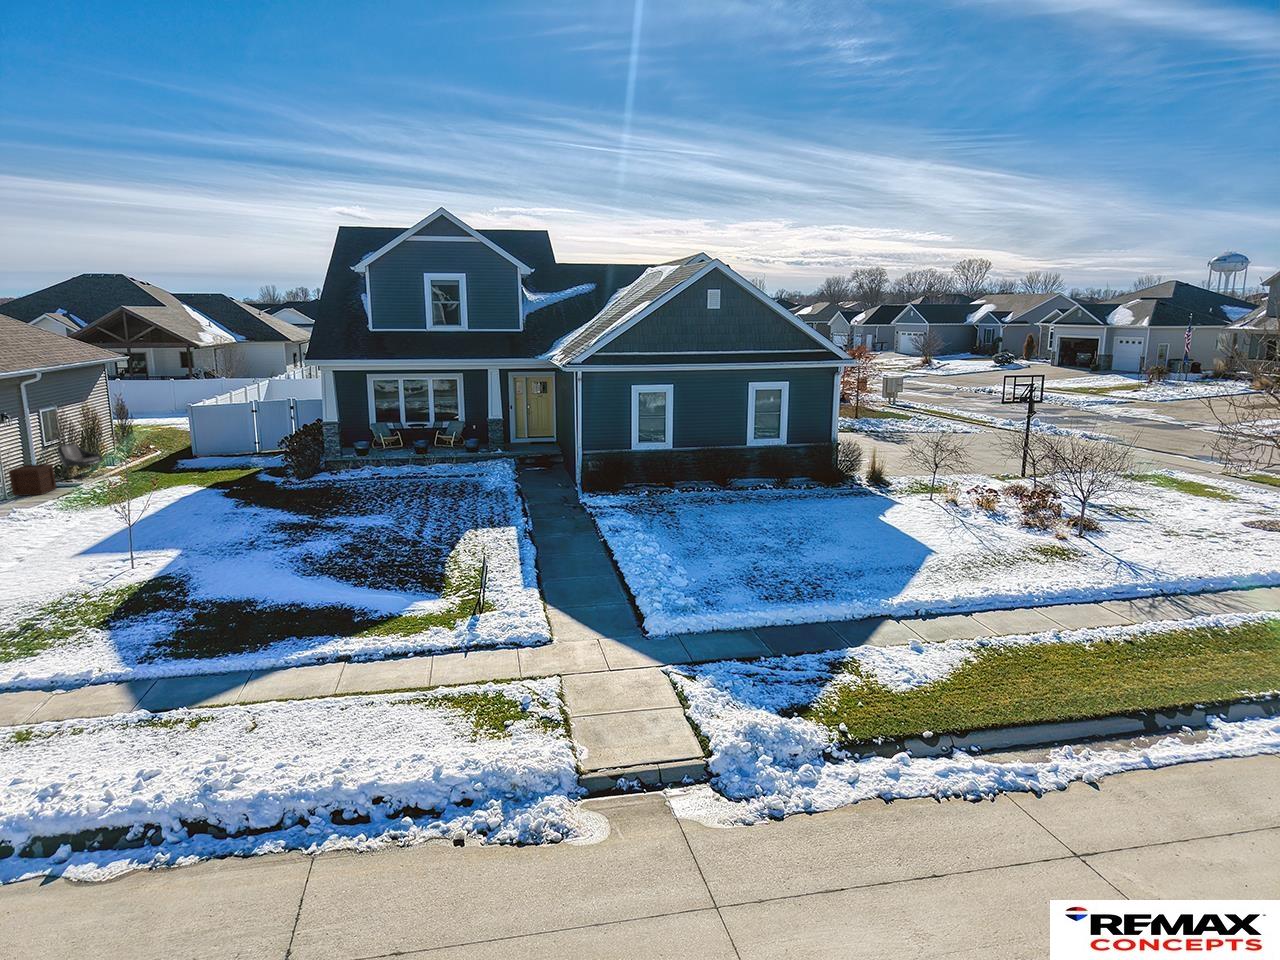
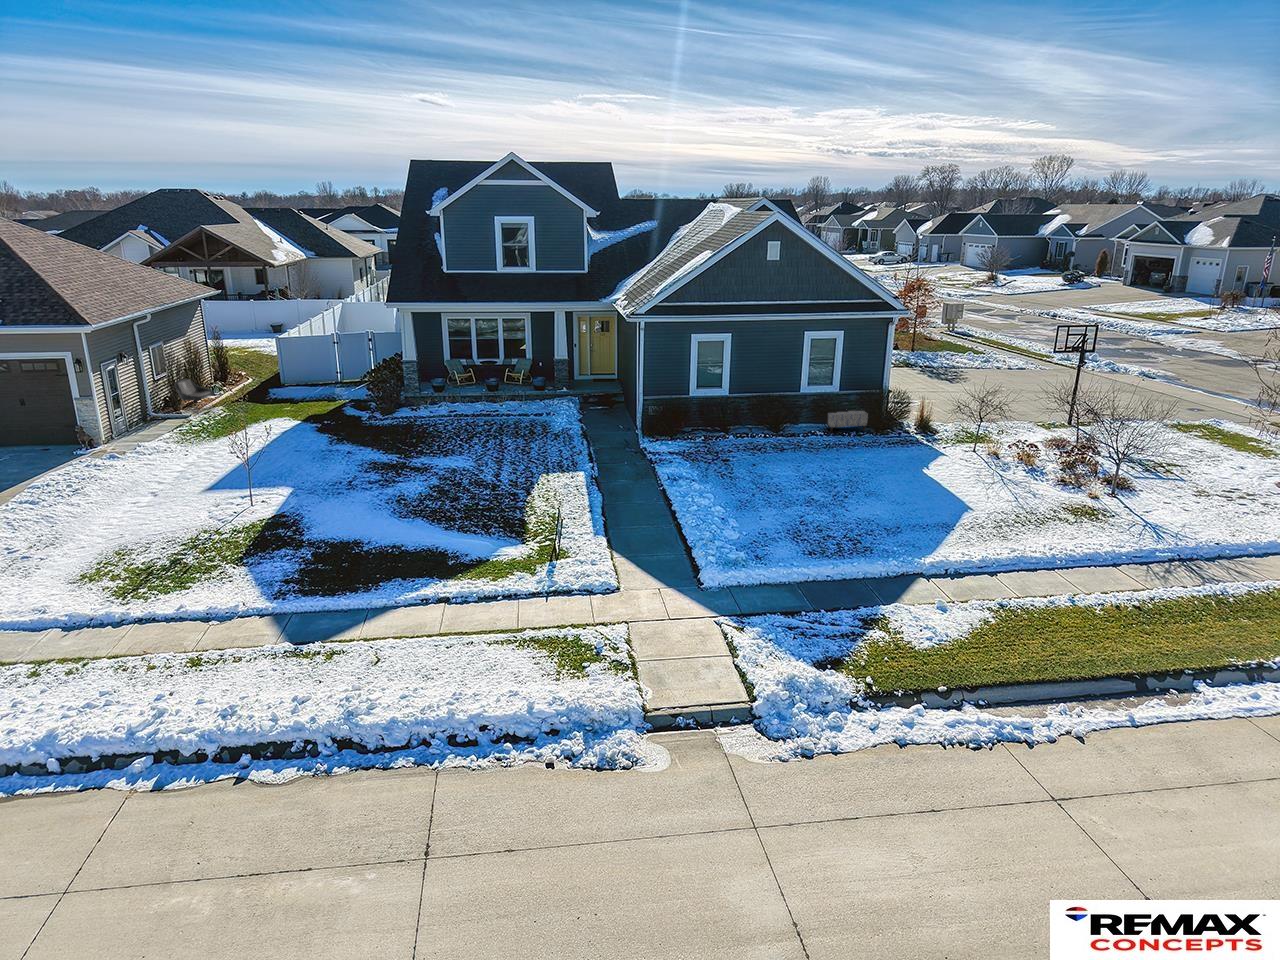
bench: none [777,462,823,487] -> present [828,411,868,432]
wooden crate: present [9,464,57,496] -> none [137,400,178,428]

